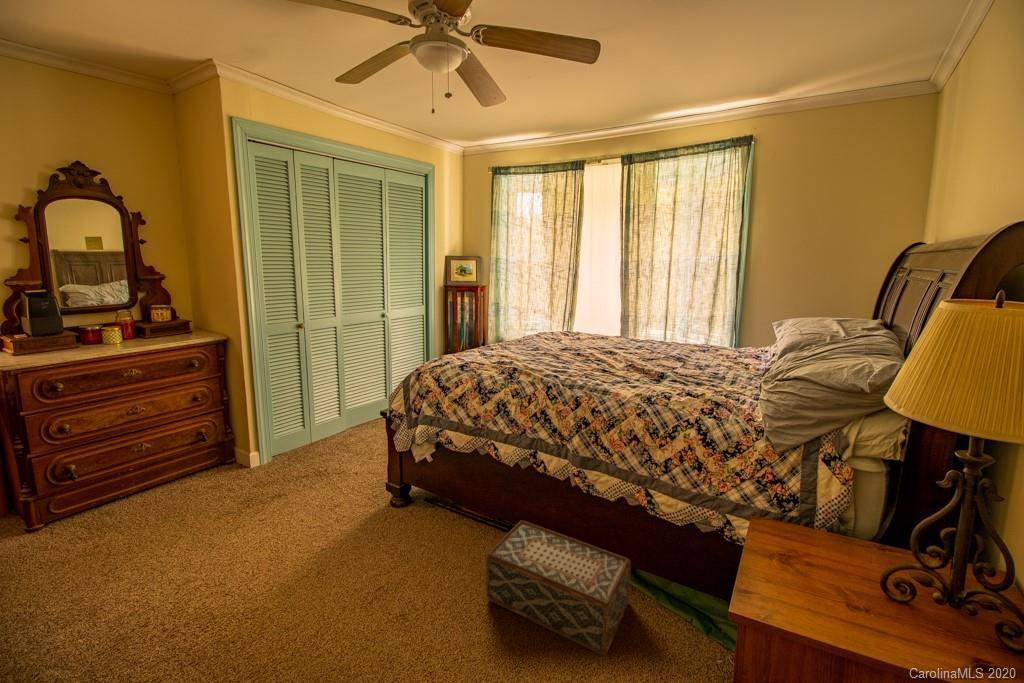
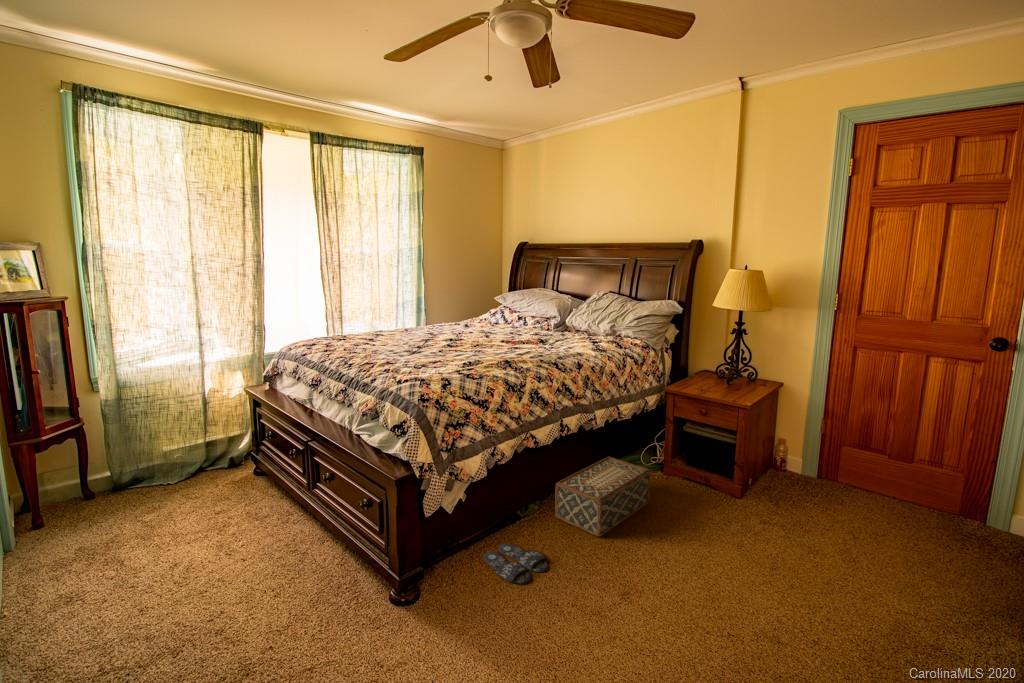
slippers: none [401,523,462,564] -> present [483,544,548,584]

